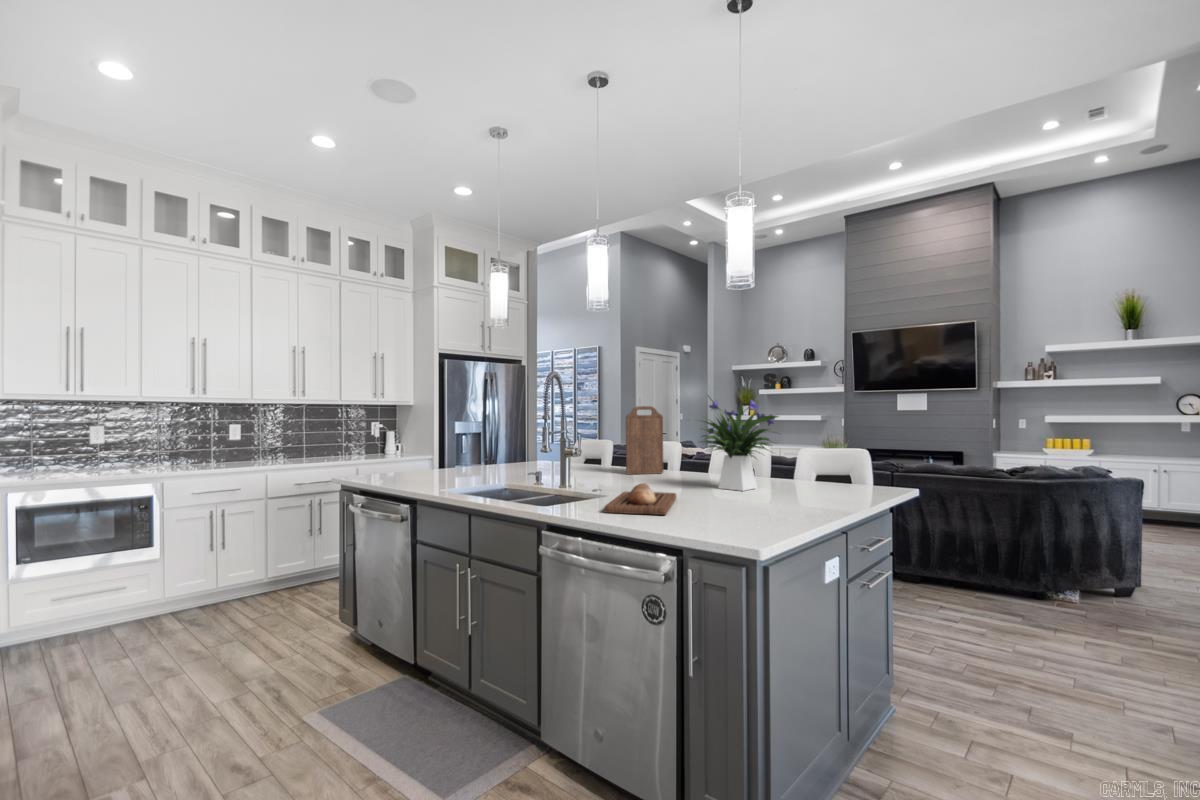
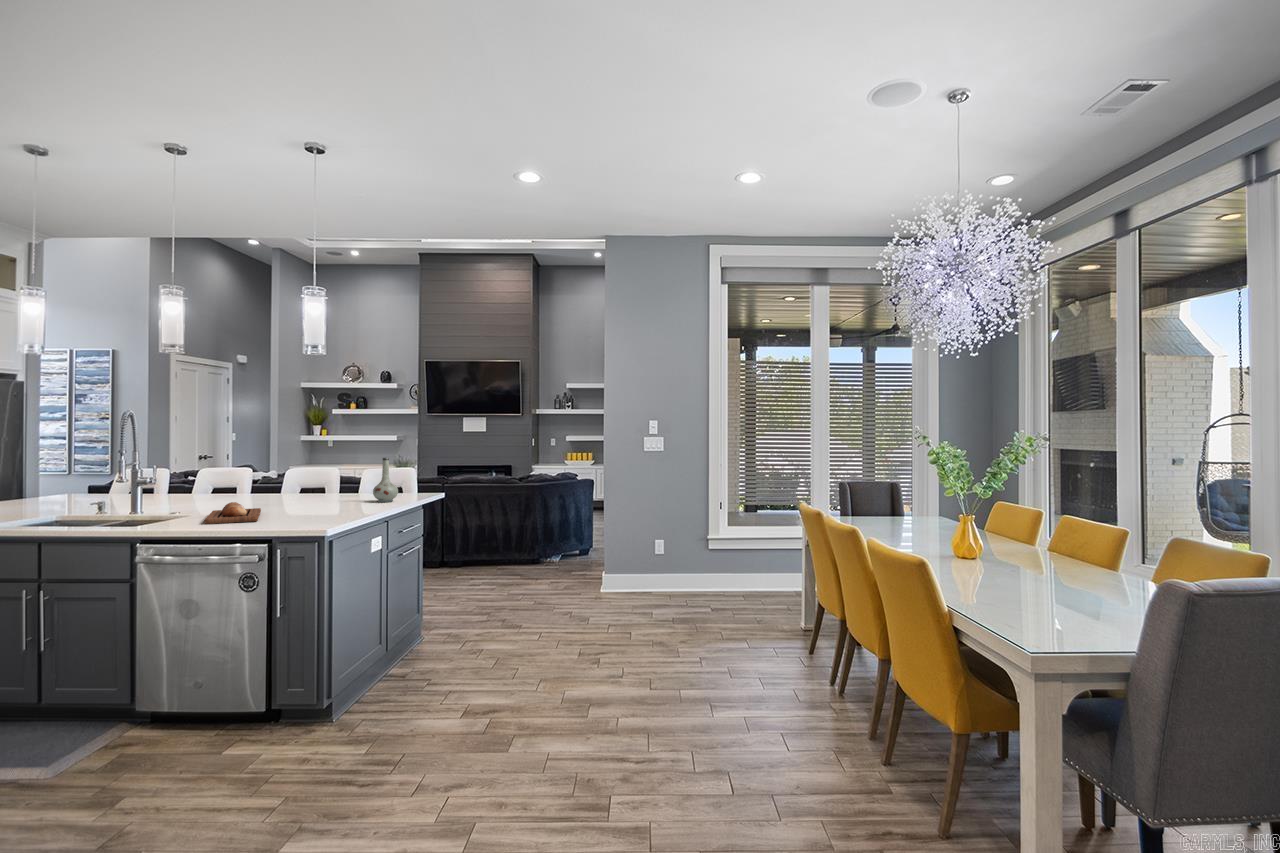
flower arrangement: present [702,399,779,491] -> none [266,431,346,504]
cutting board: present [626,406,663,474] -> none [200,438,238,500]
vase: none [819,431,856,495] -> present [373,458,398,502]

